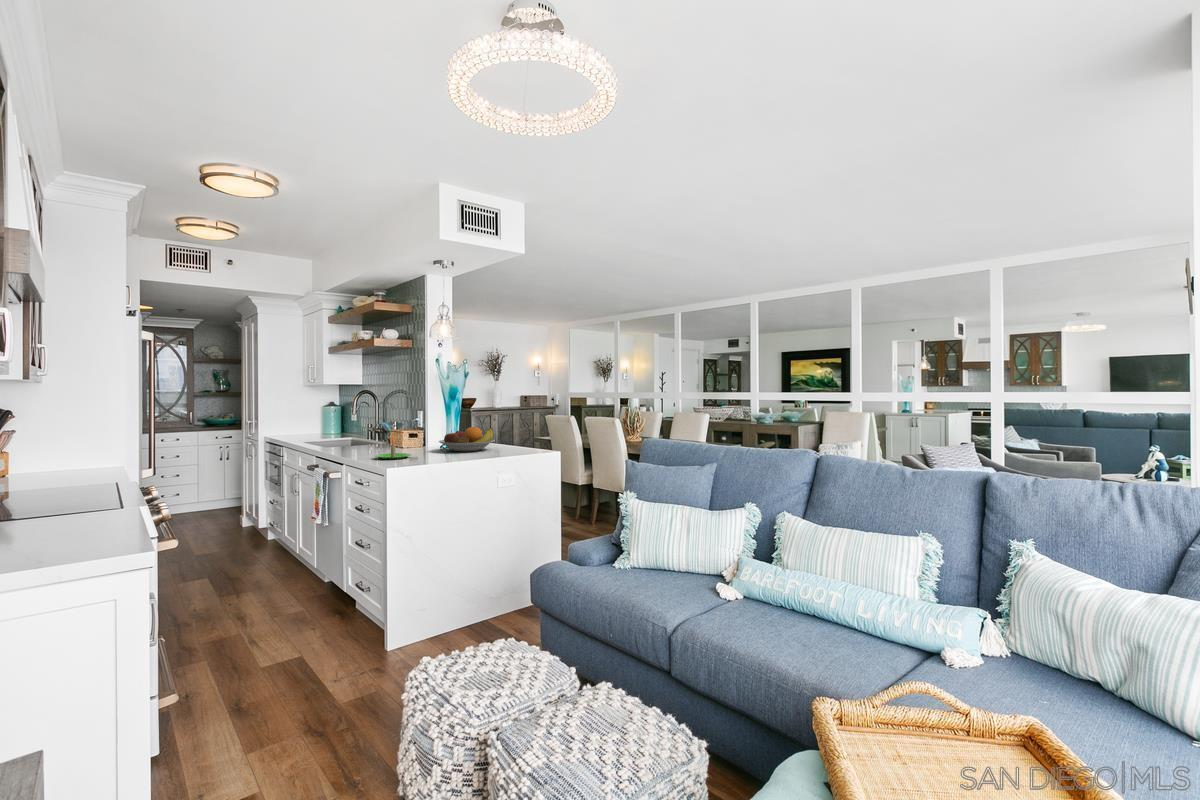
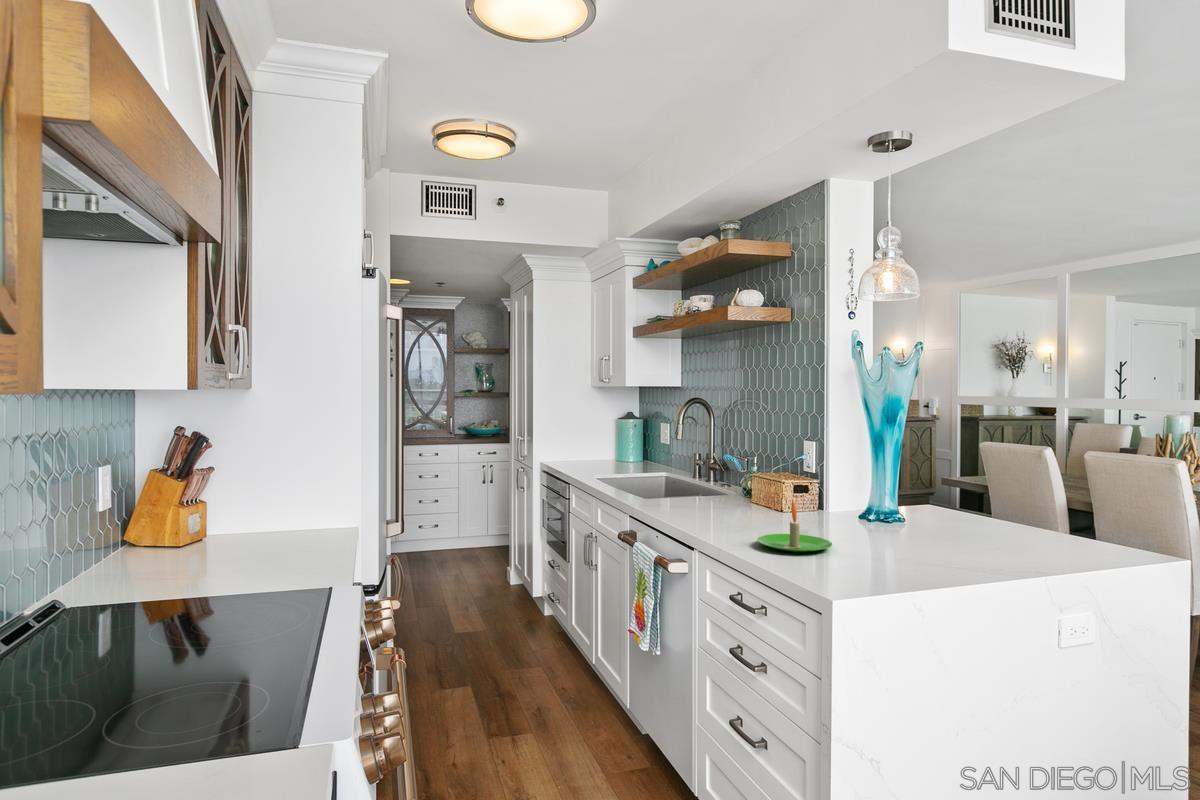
fruit bowl: present [439,427,495,452] -> none [865,483,991,536]

